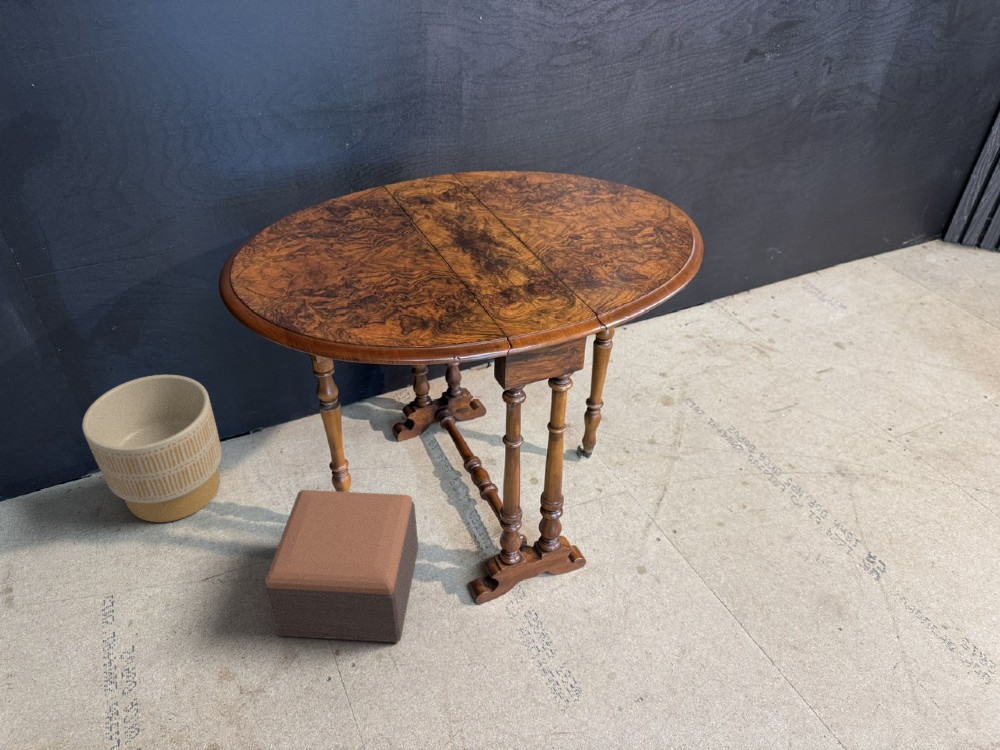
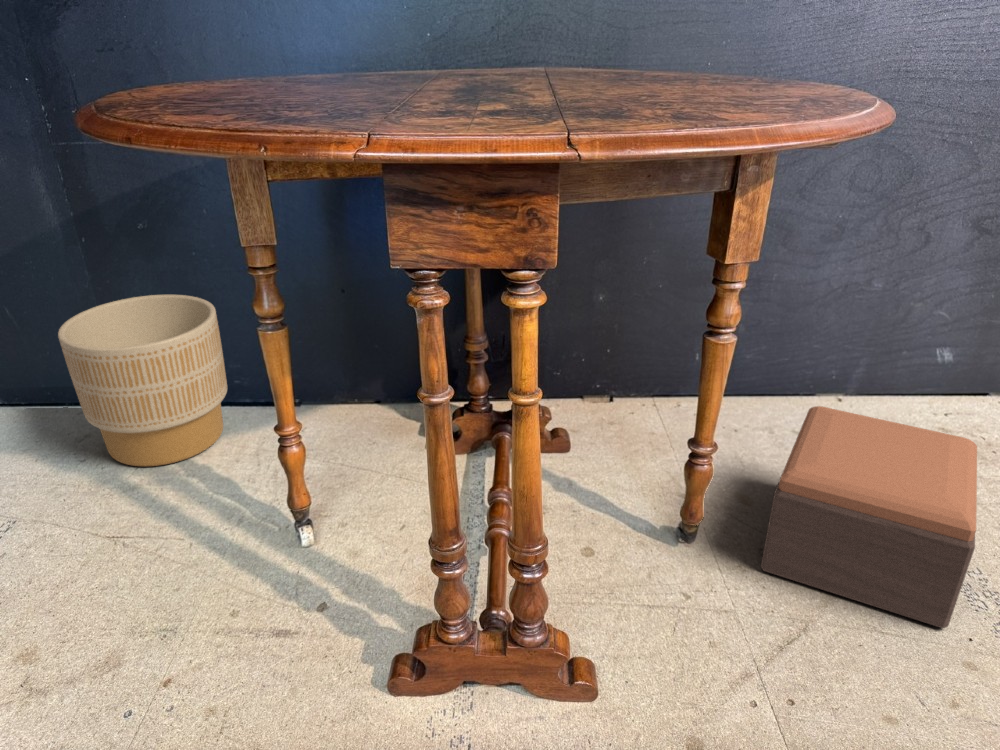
footstool: present [265,490,418,642] -> present [761,406,977,628]

